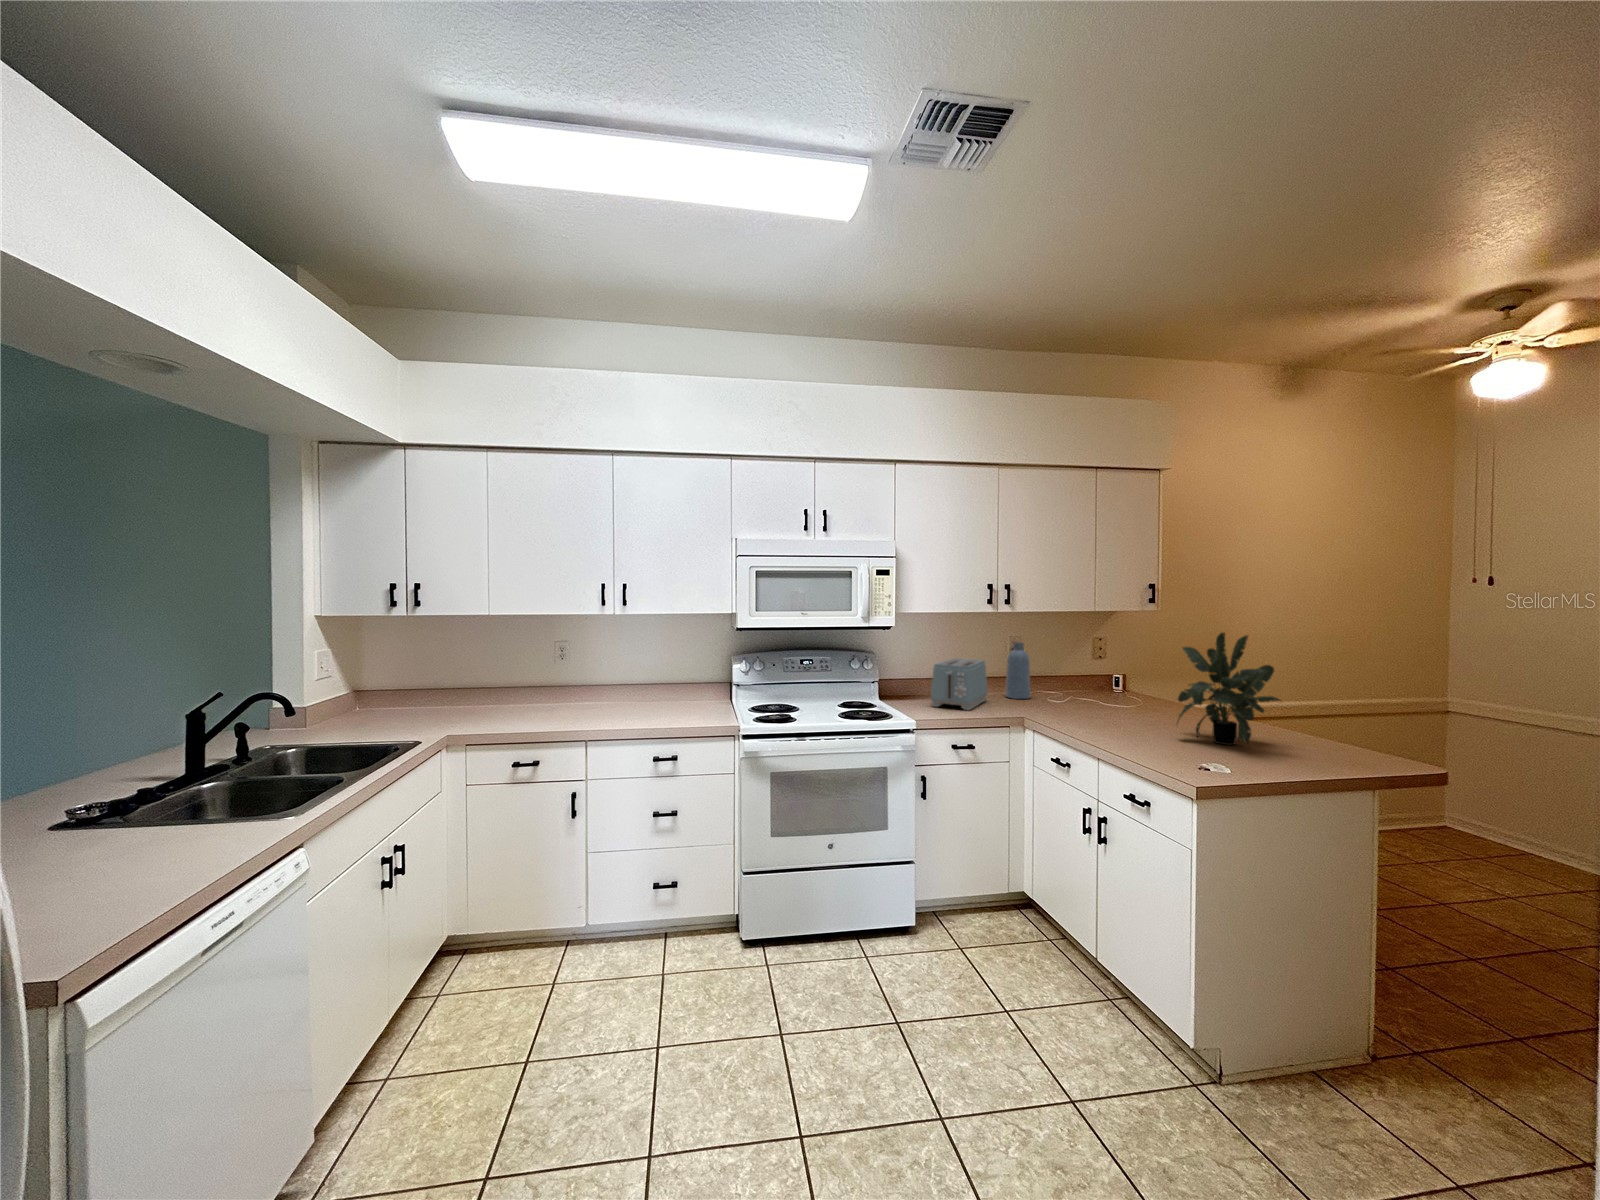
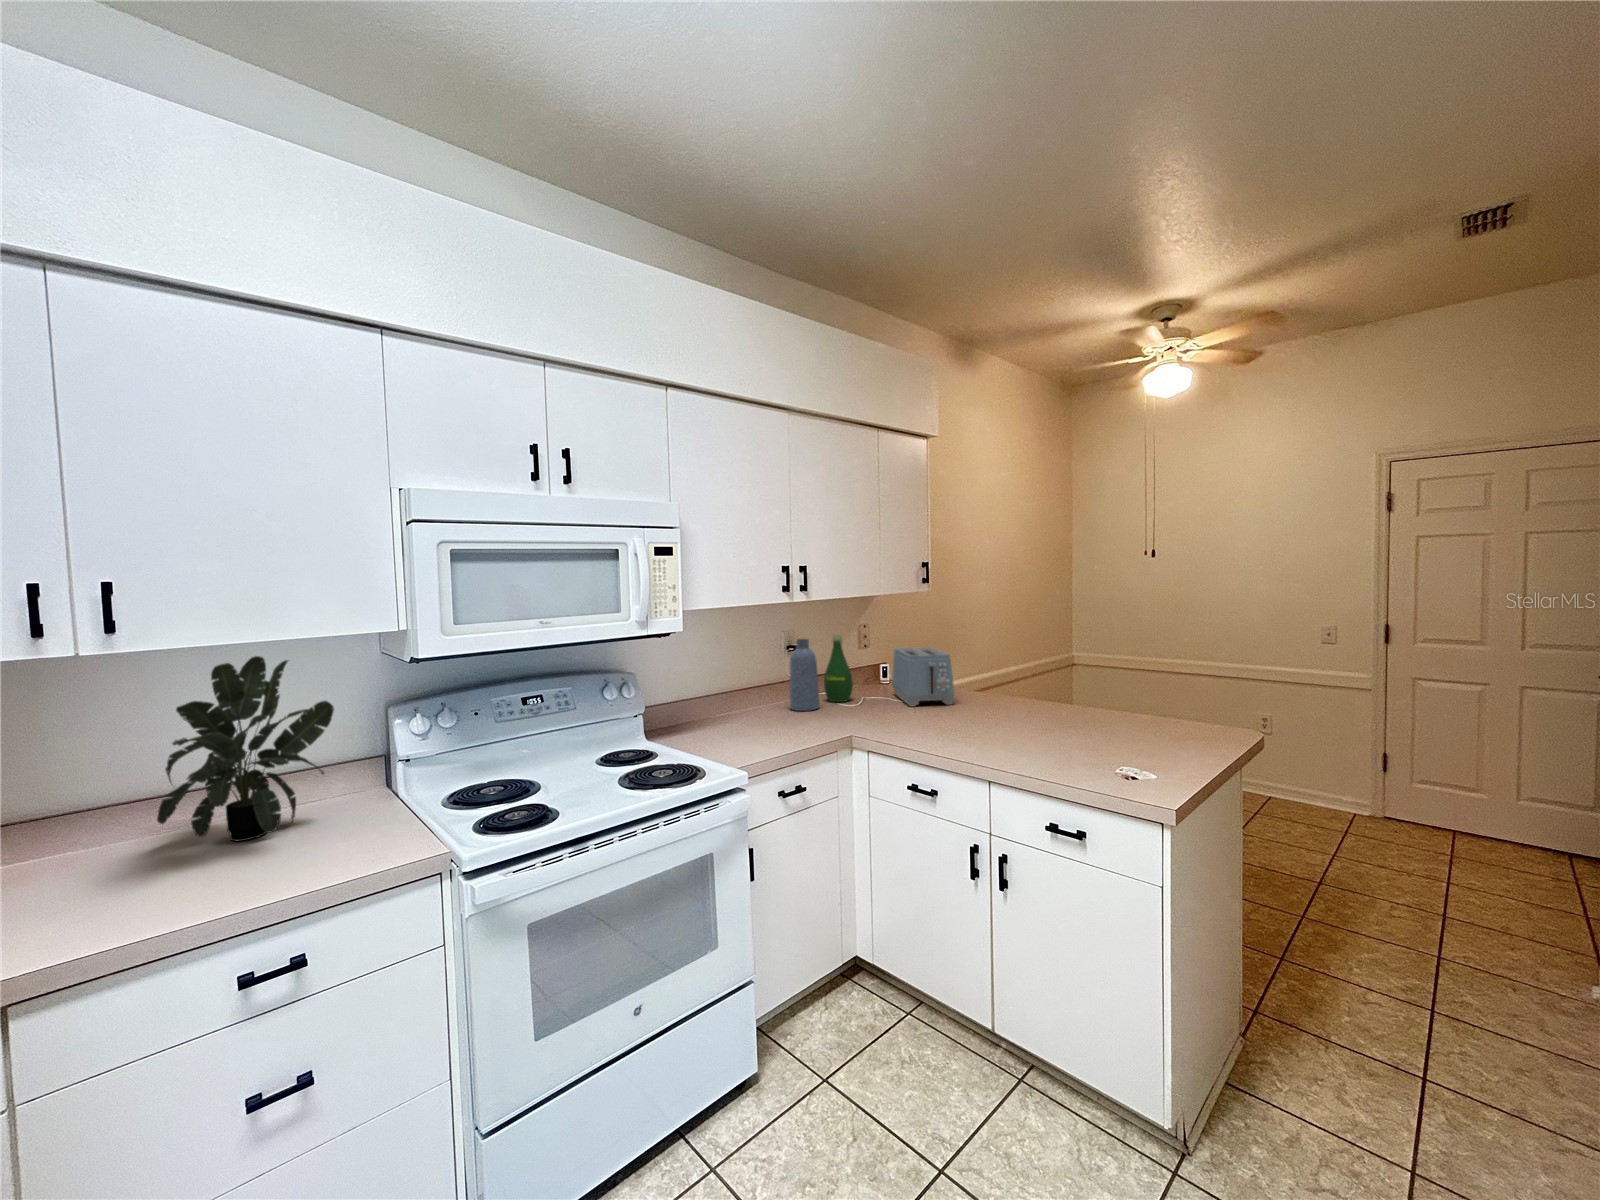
potted plant: present [1177,633,1280,745] -> present [157,656,334,841]
bottle: none [1043,643,1068,698] -> present [824,635,853,702]
toaster: present [931,658,987,710] -> present [892,647,954,706]

